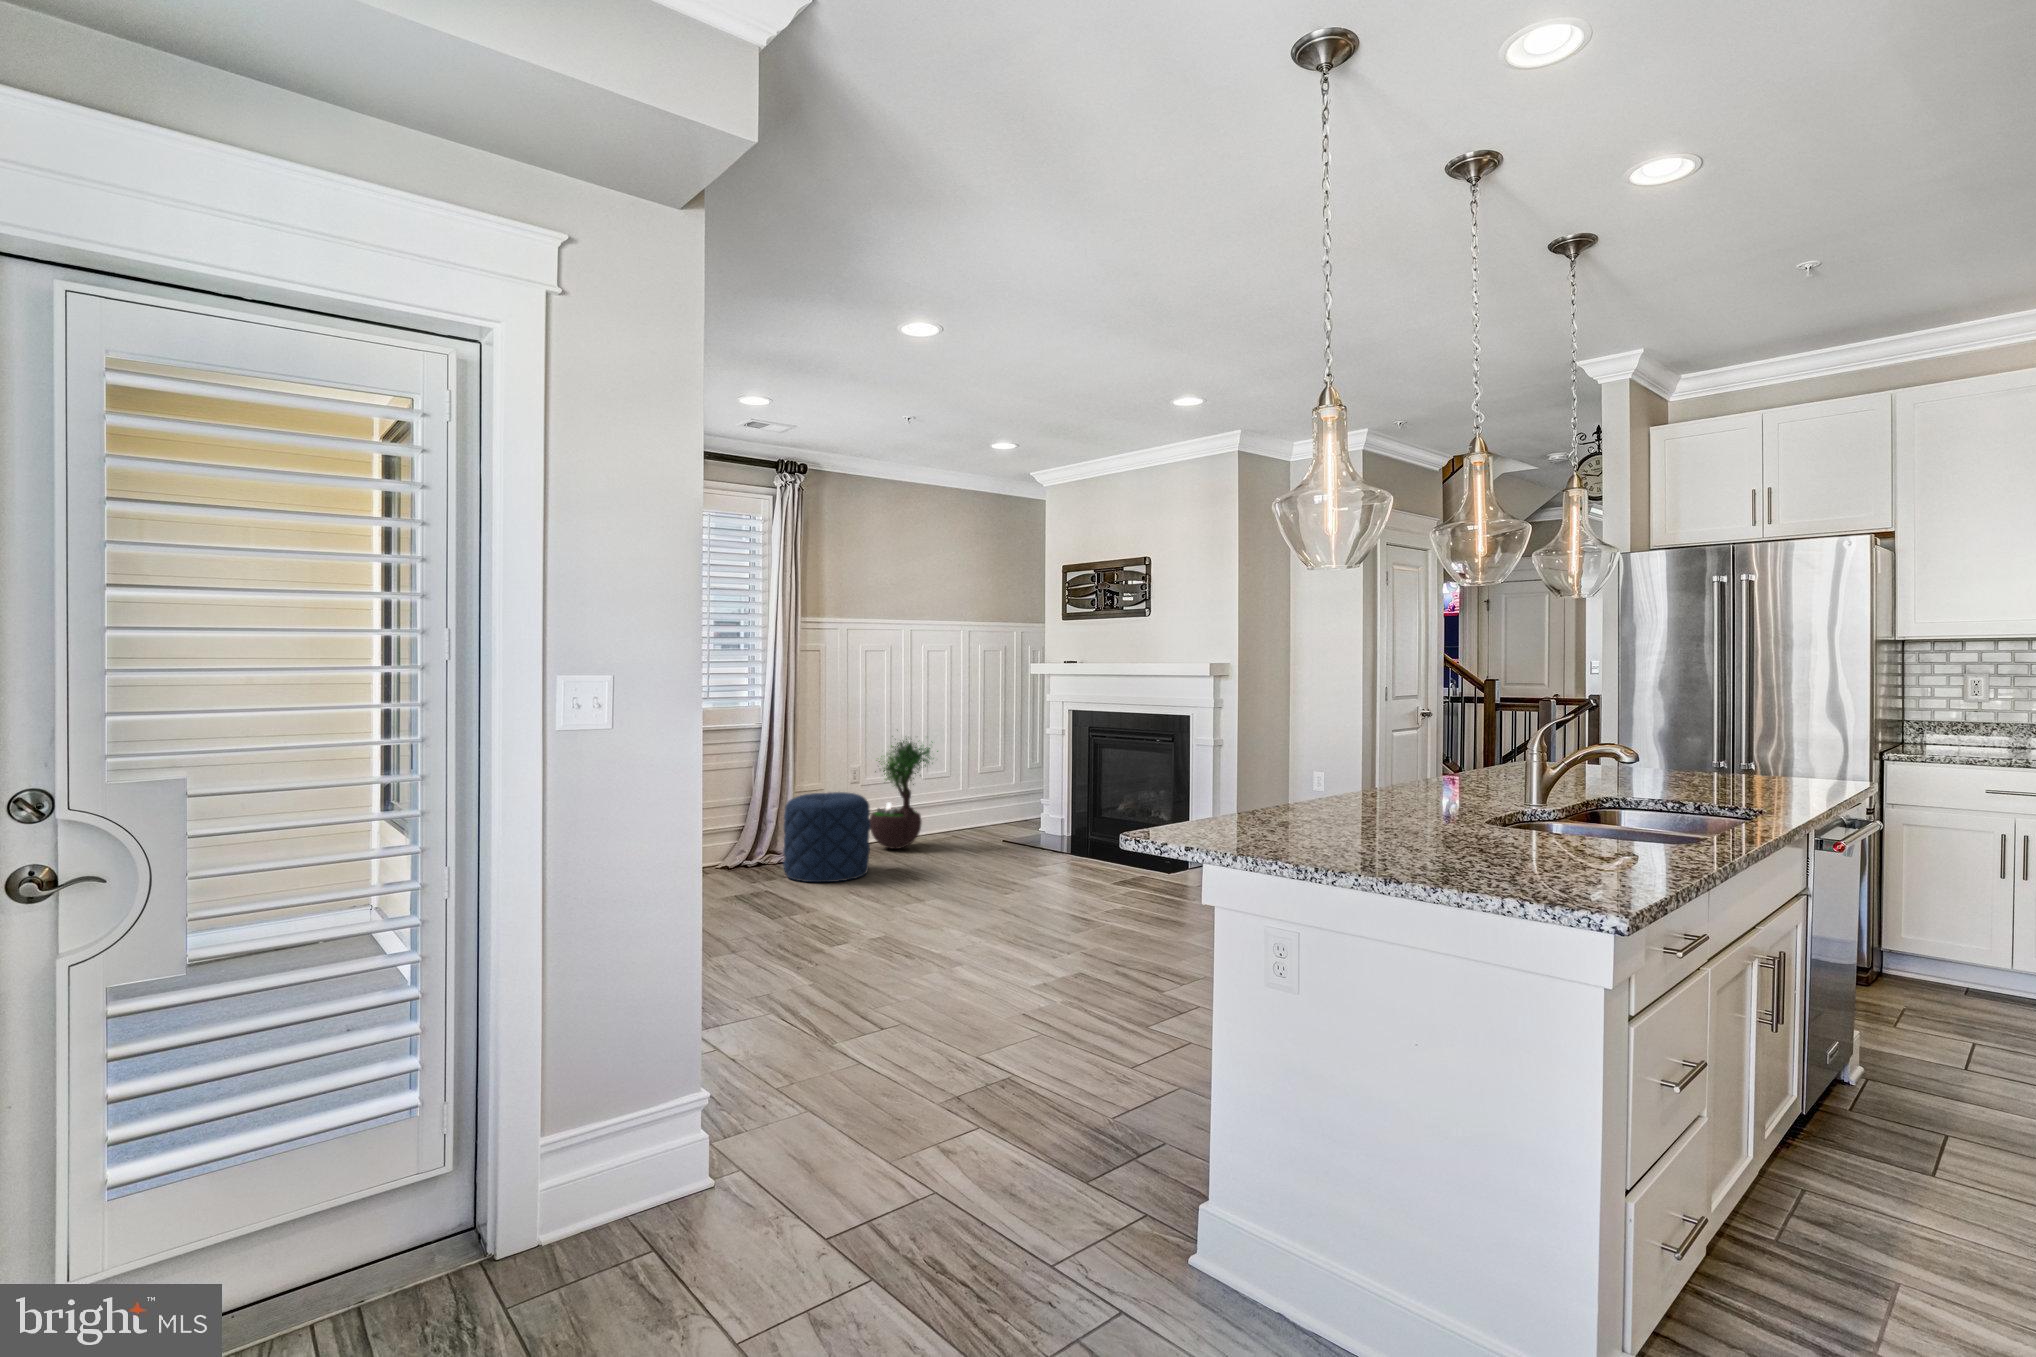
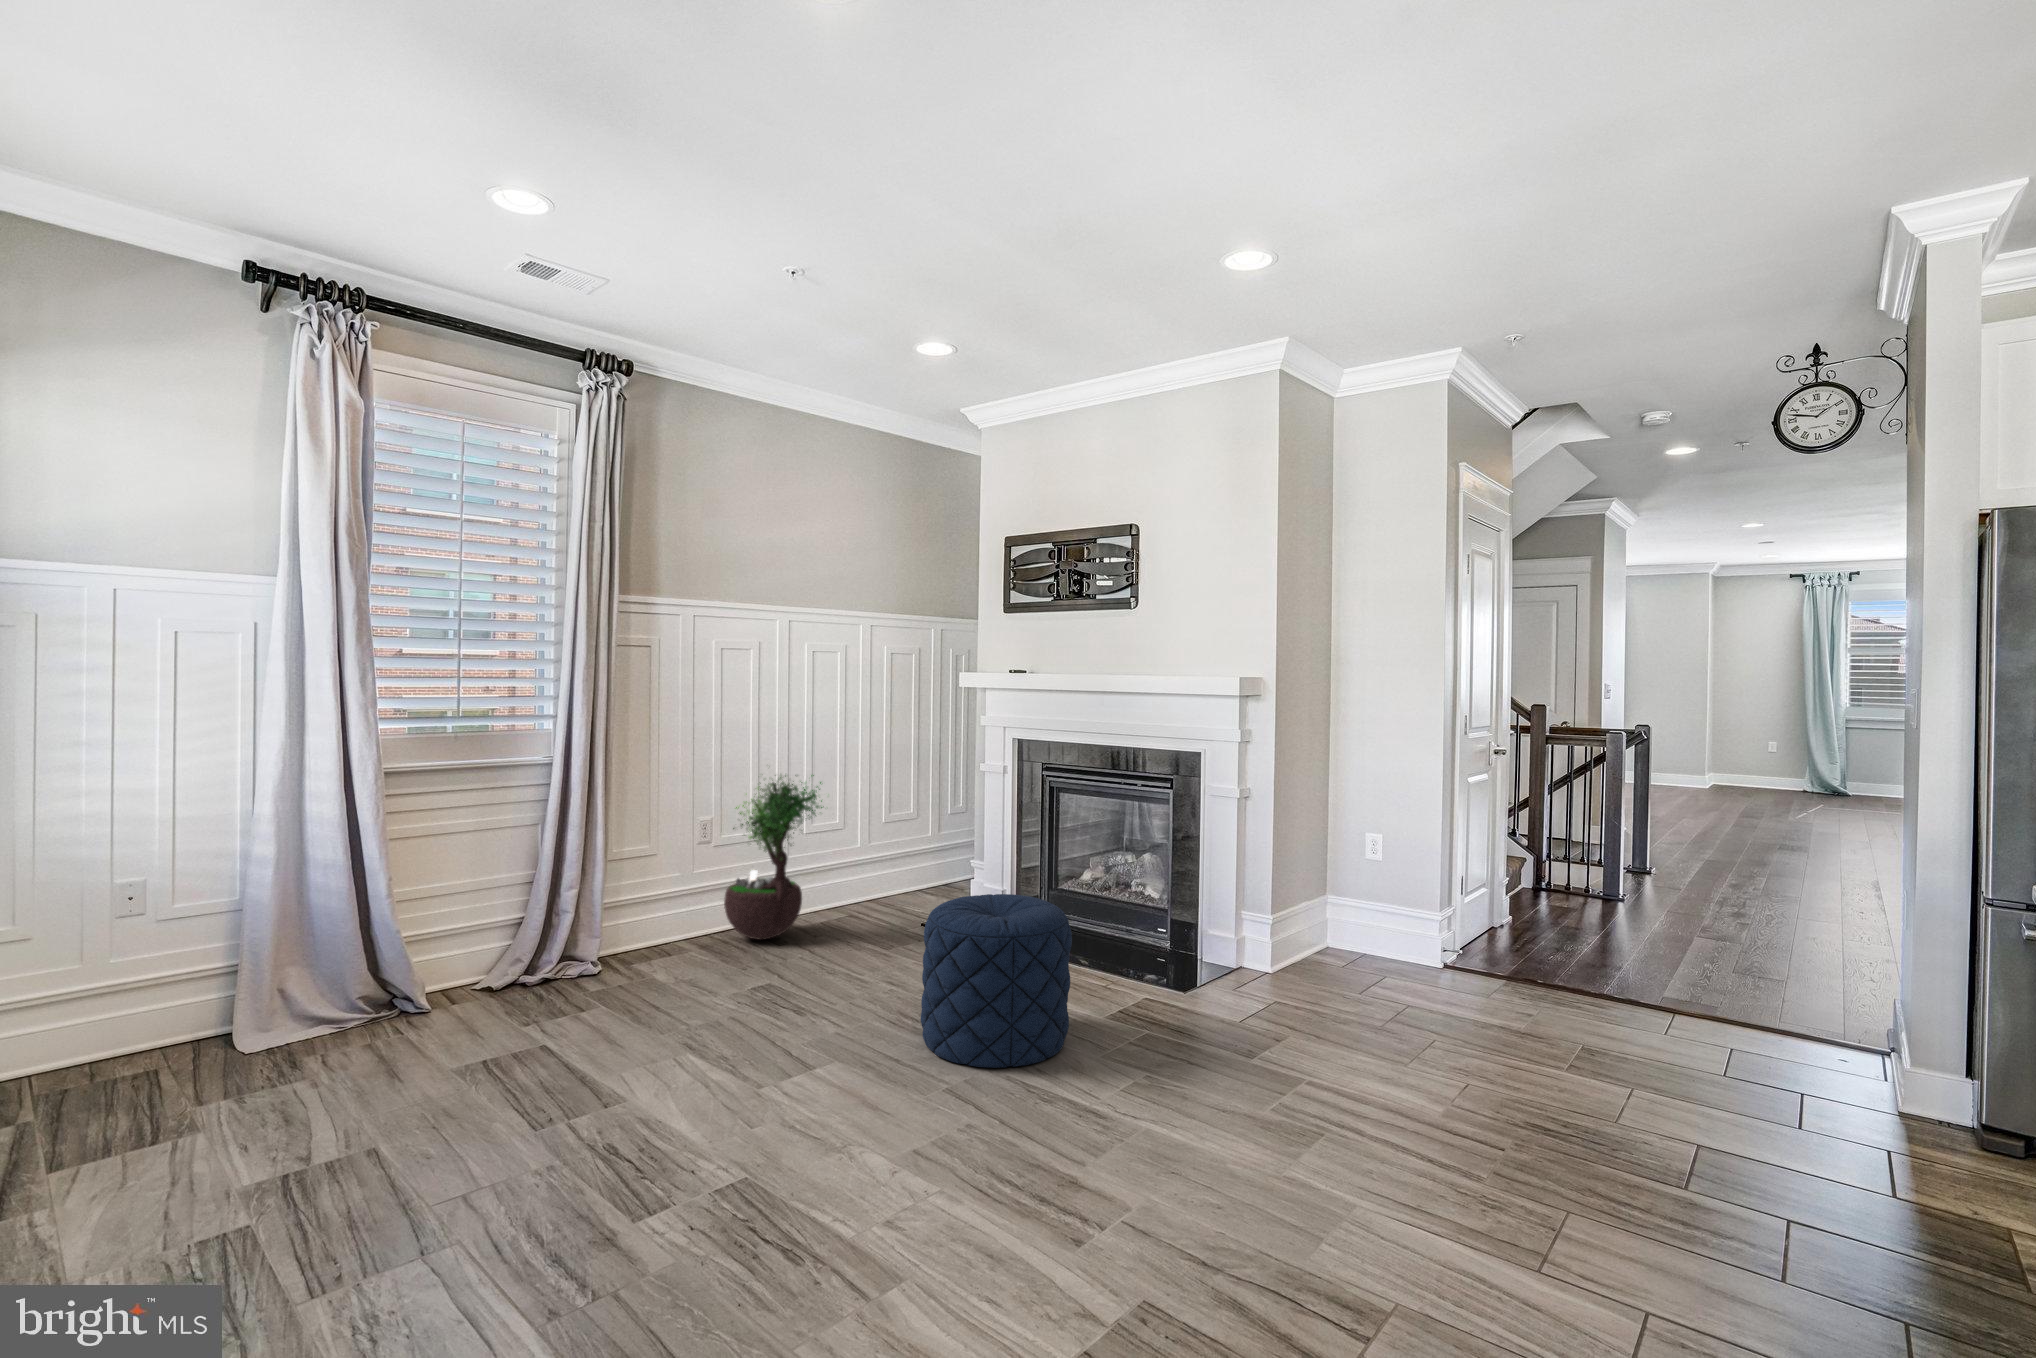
pouf: present [783,792,870,882] -> present [921,894,1072,1068]

